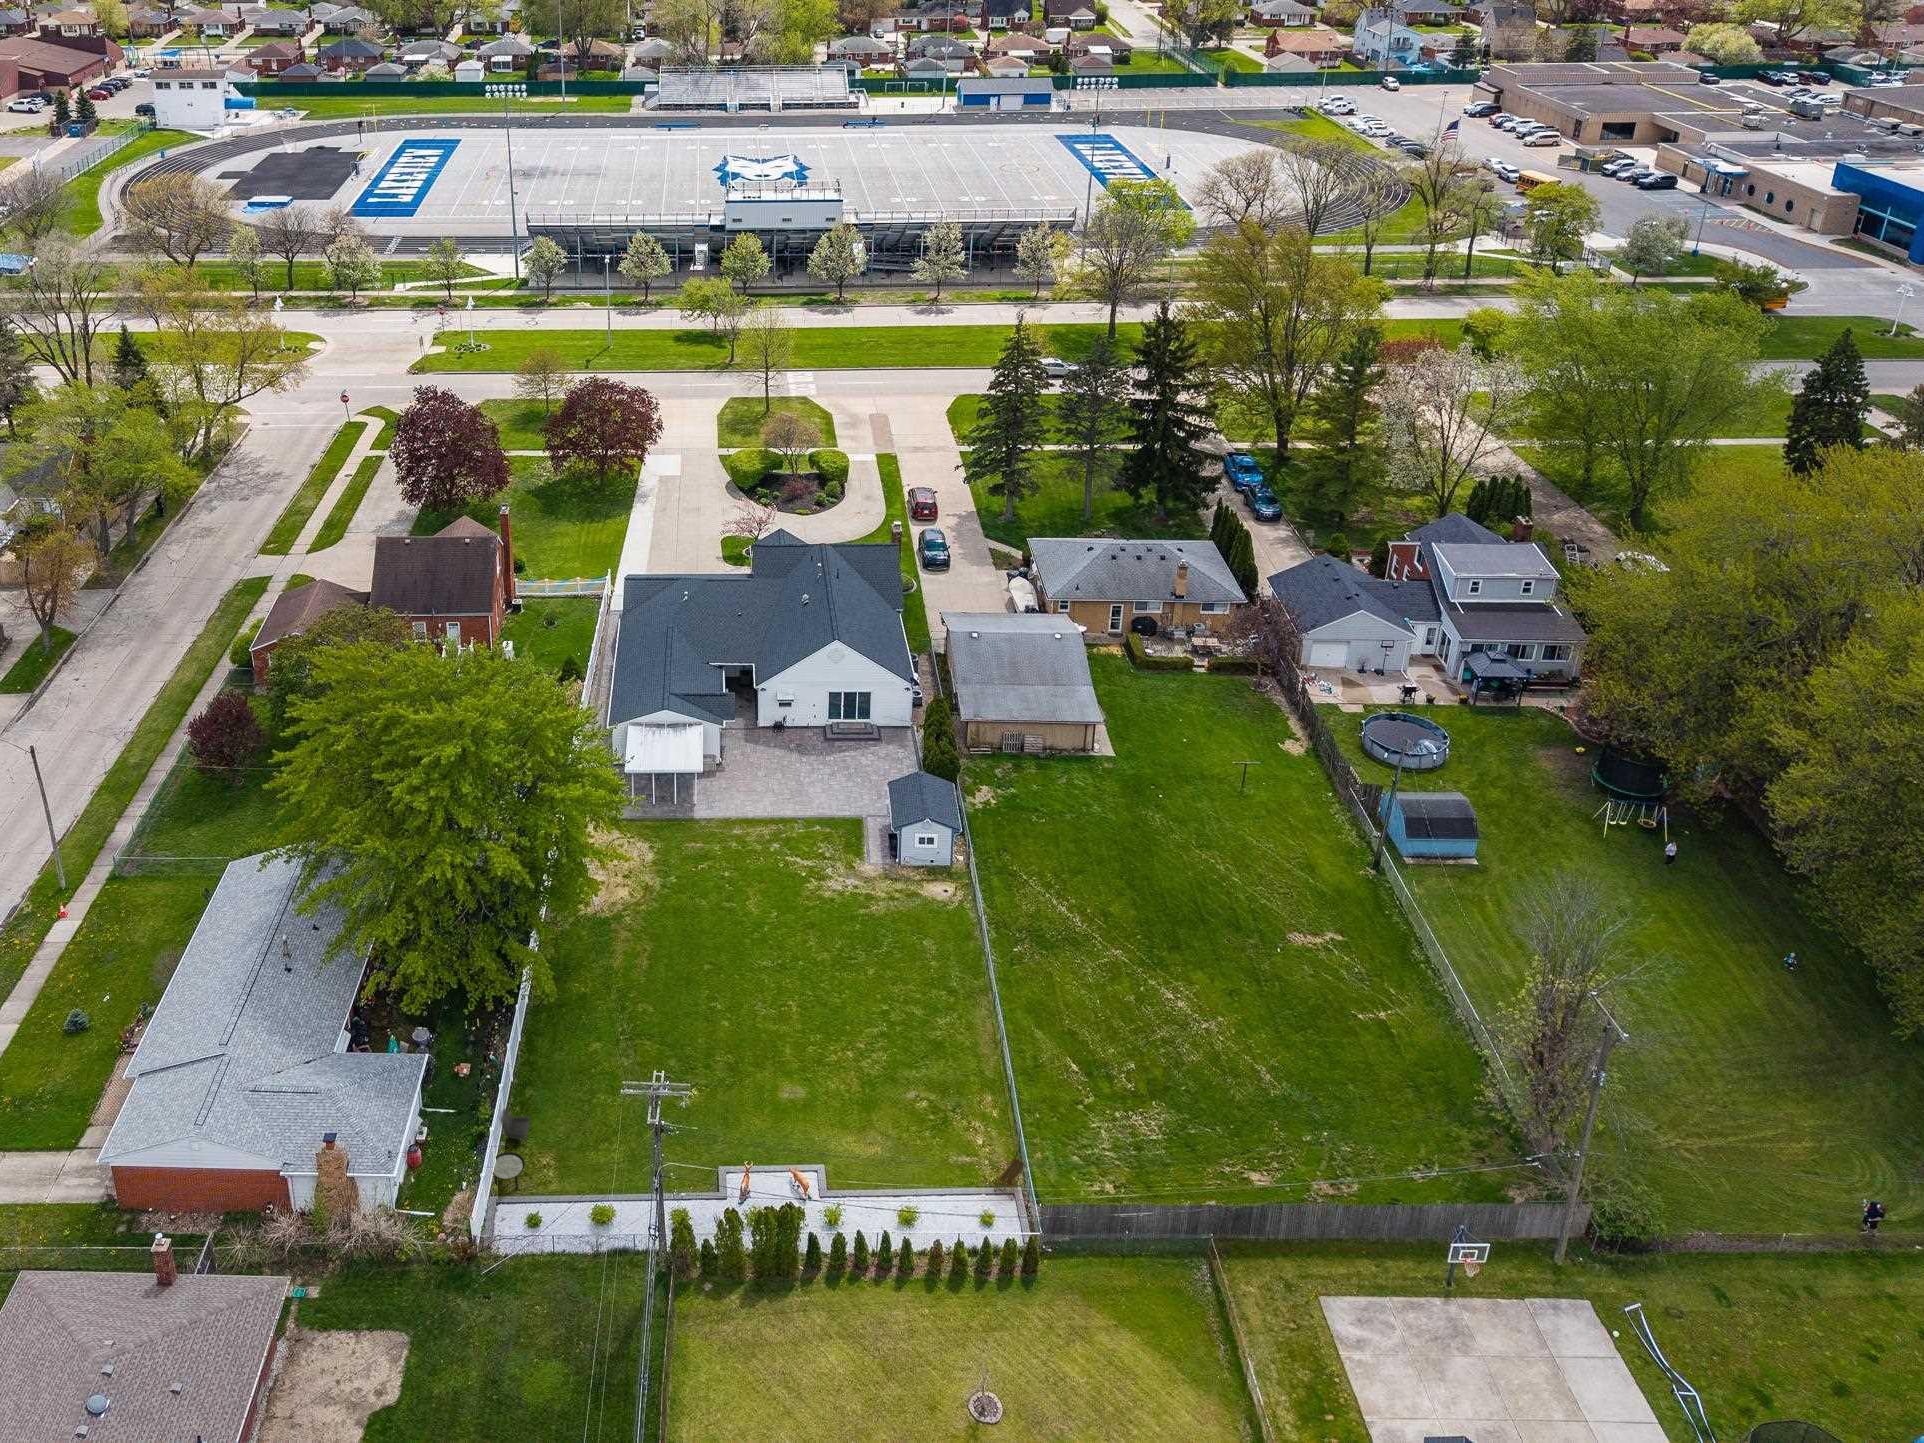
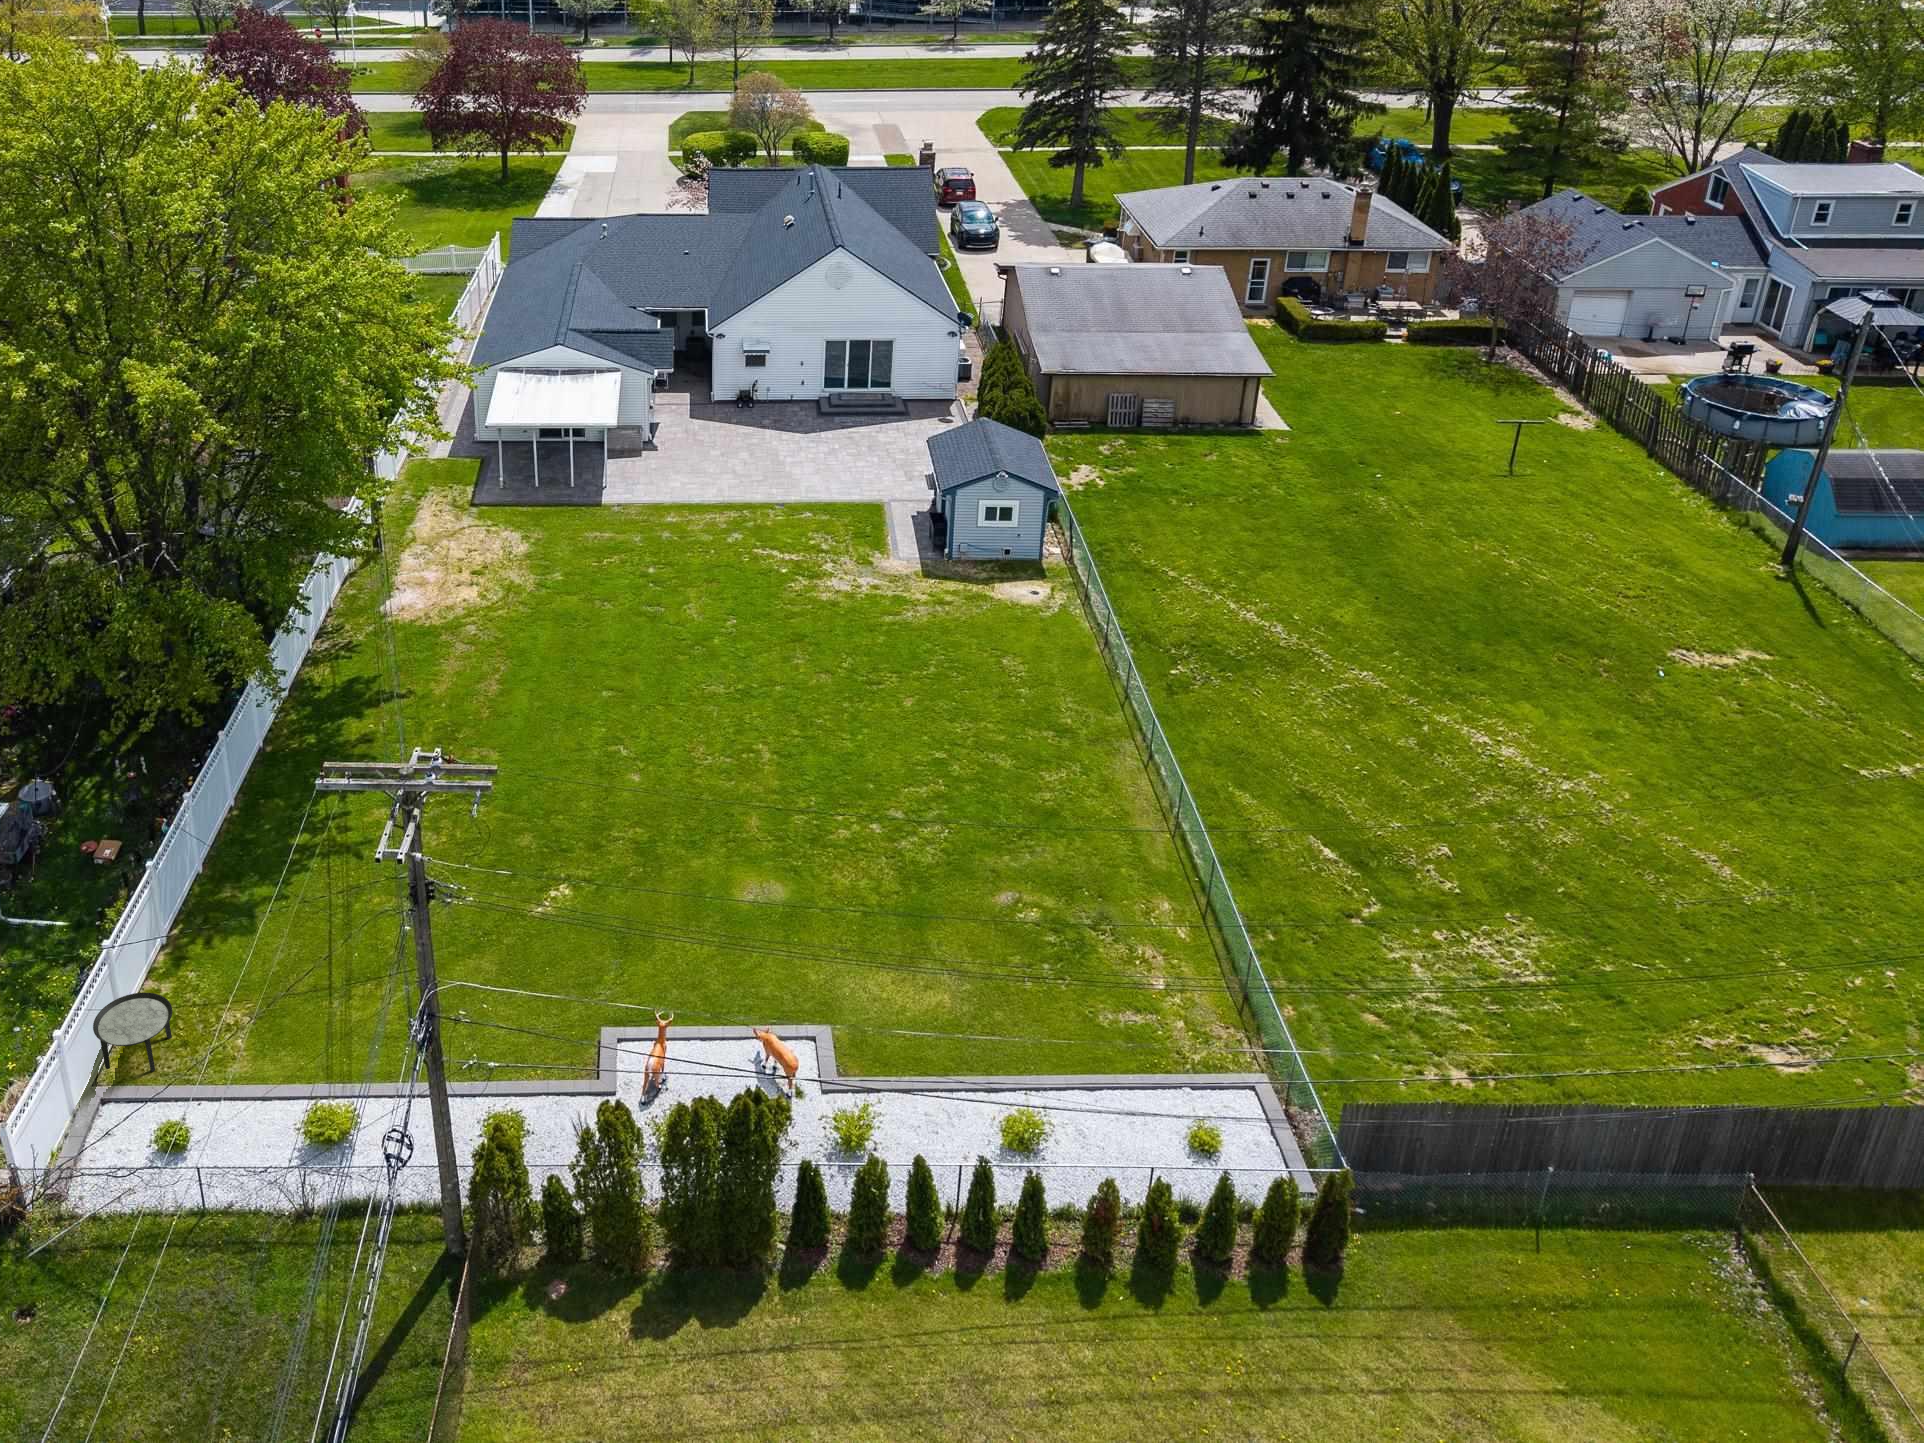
chair: present [499,1109,530,1141] -> none [137,907,210,985]
bench: present [995,1158,1026,1198] -> none [1207,1002,1287,1099]

